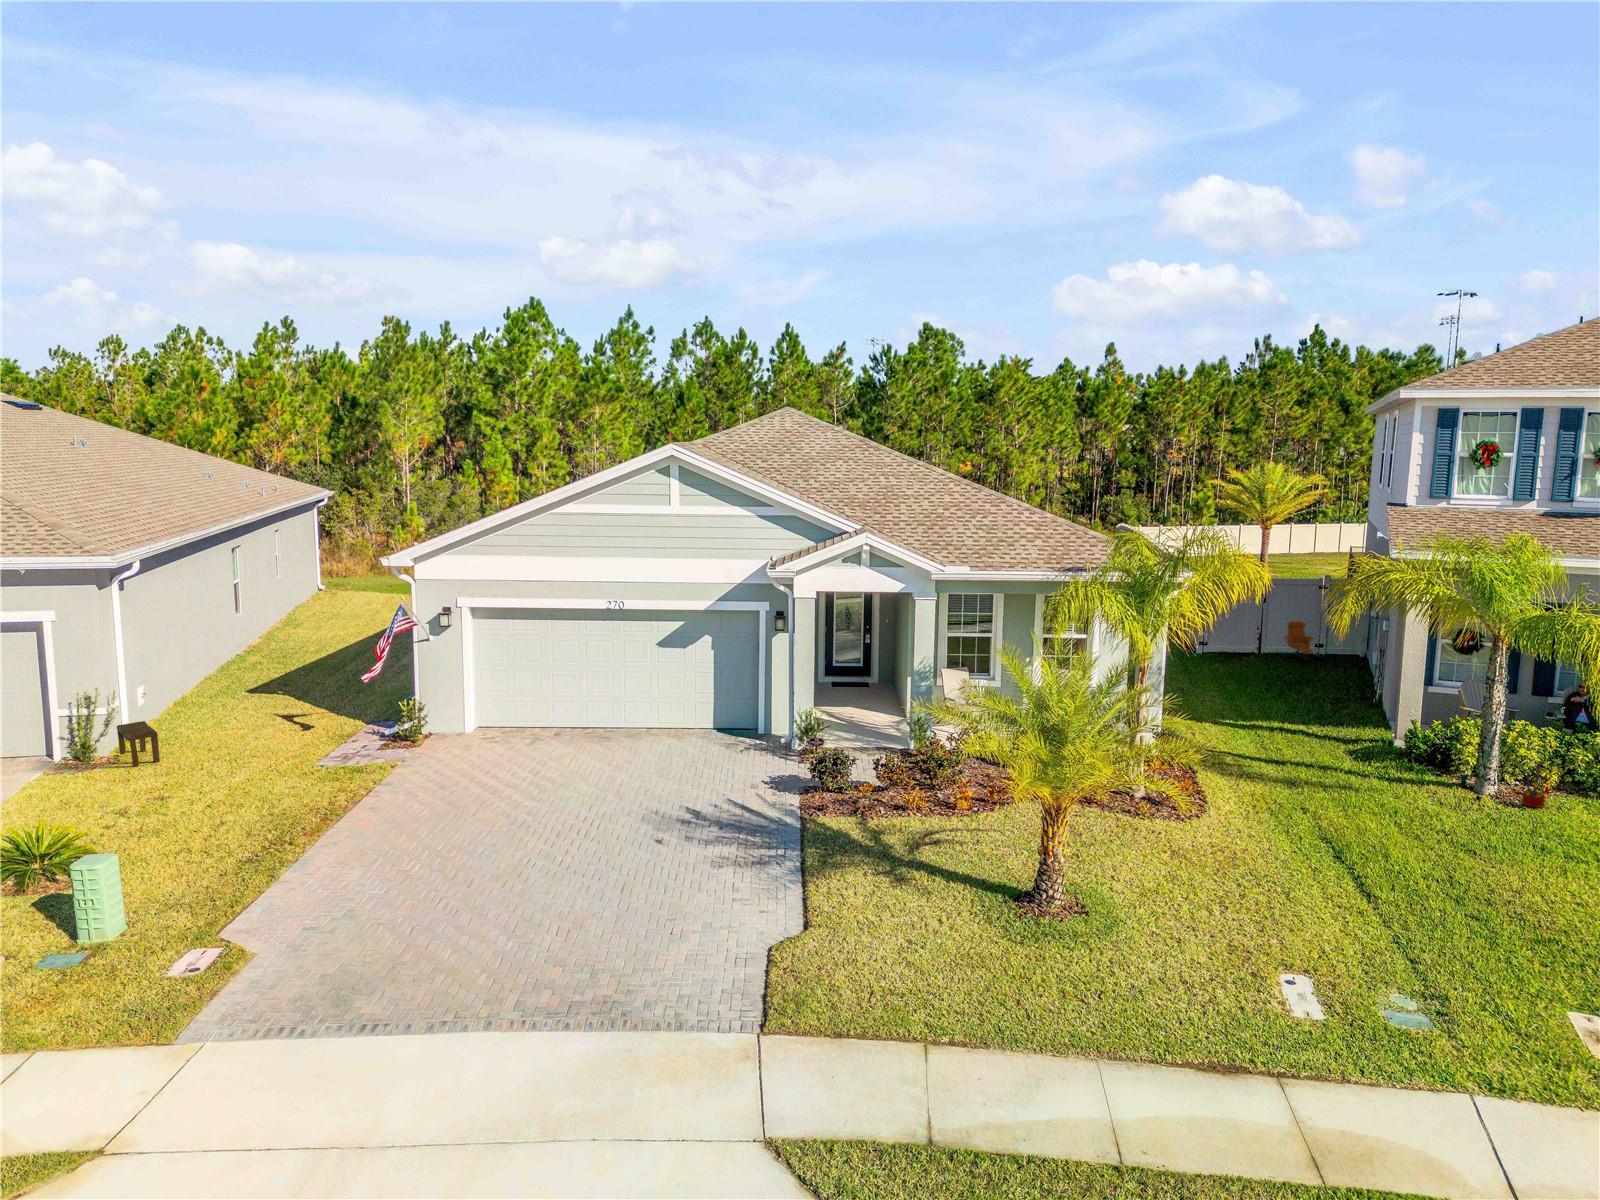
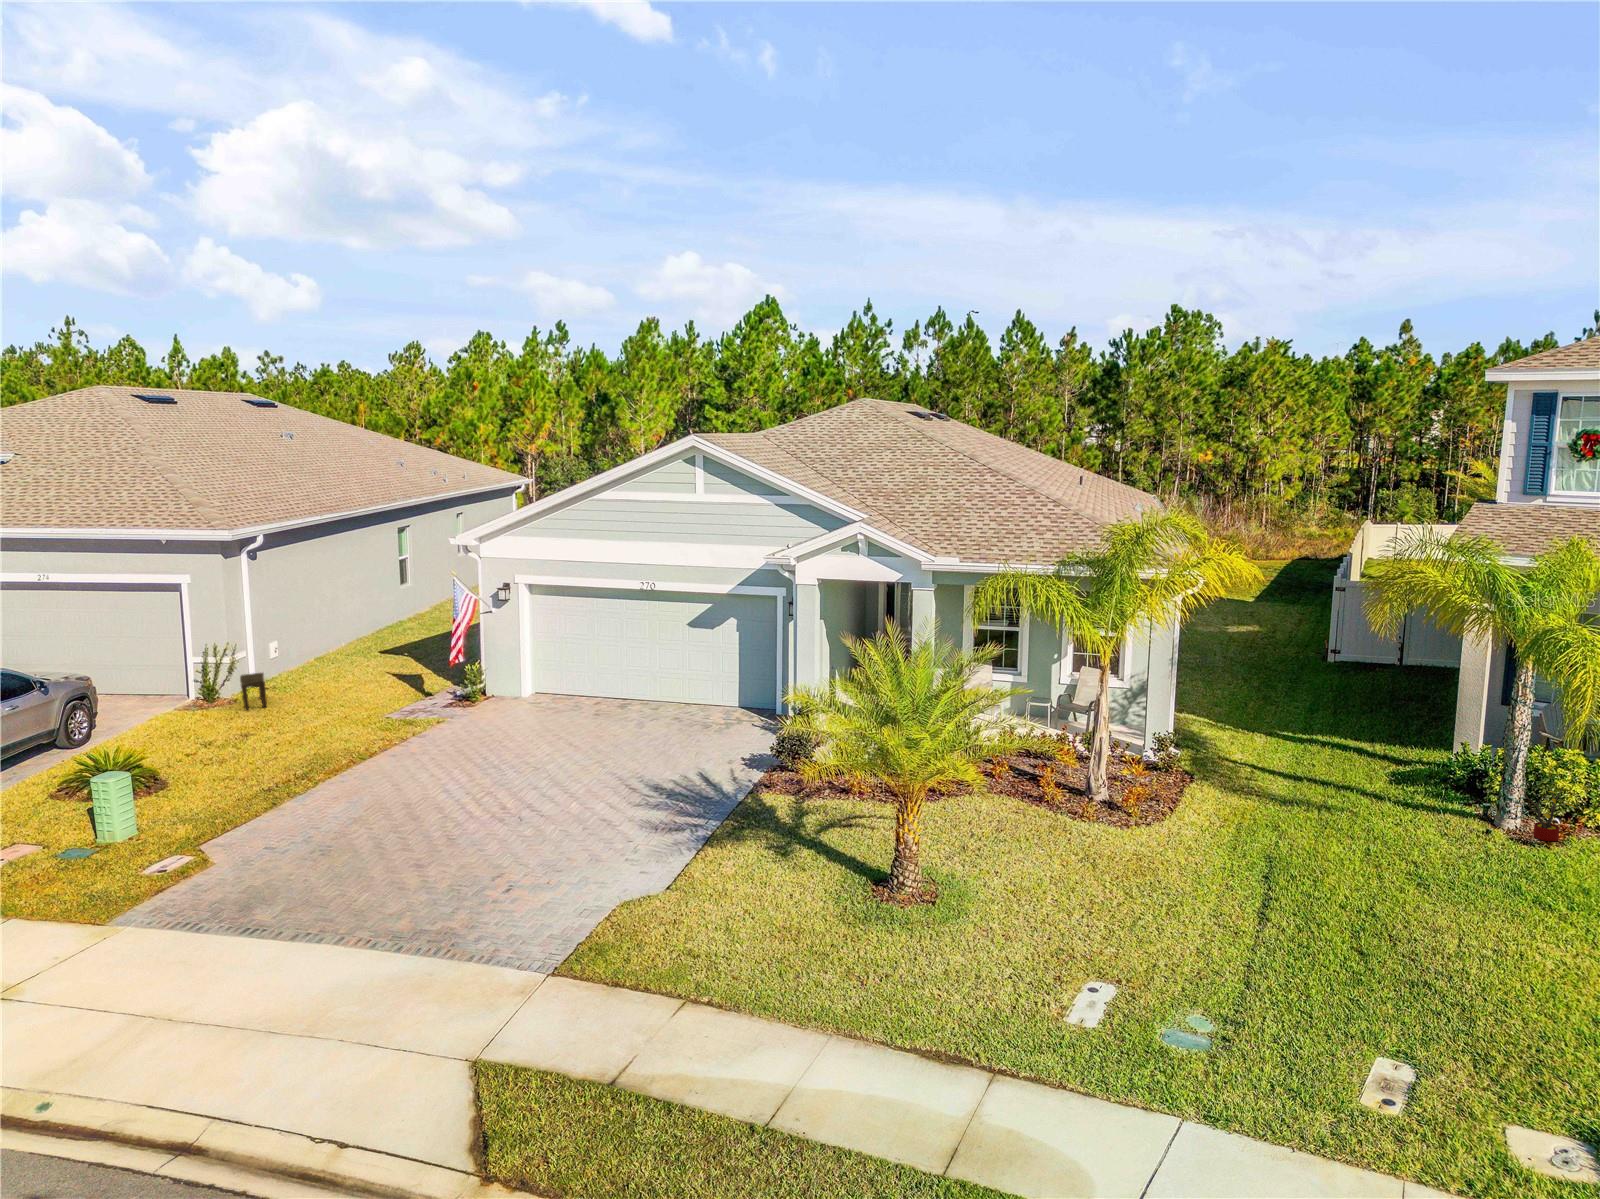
lounge chair: present [1284,621,1314,660] -> none [1396,629,1430,674]

